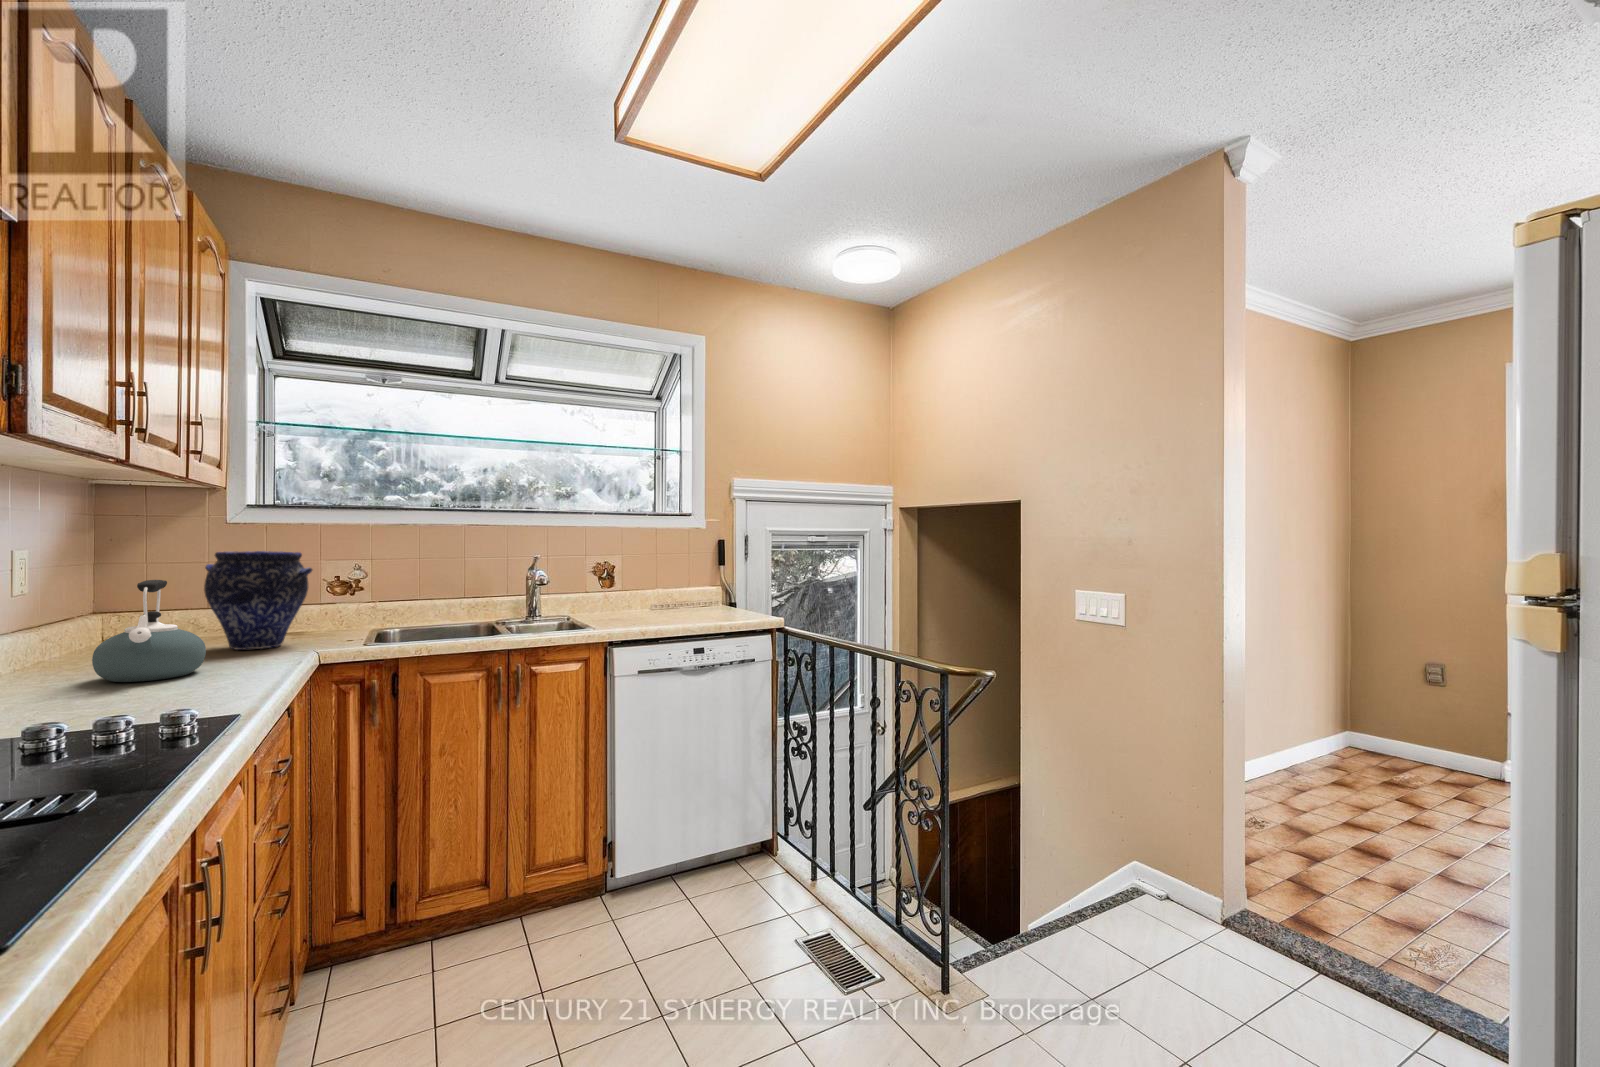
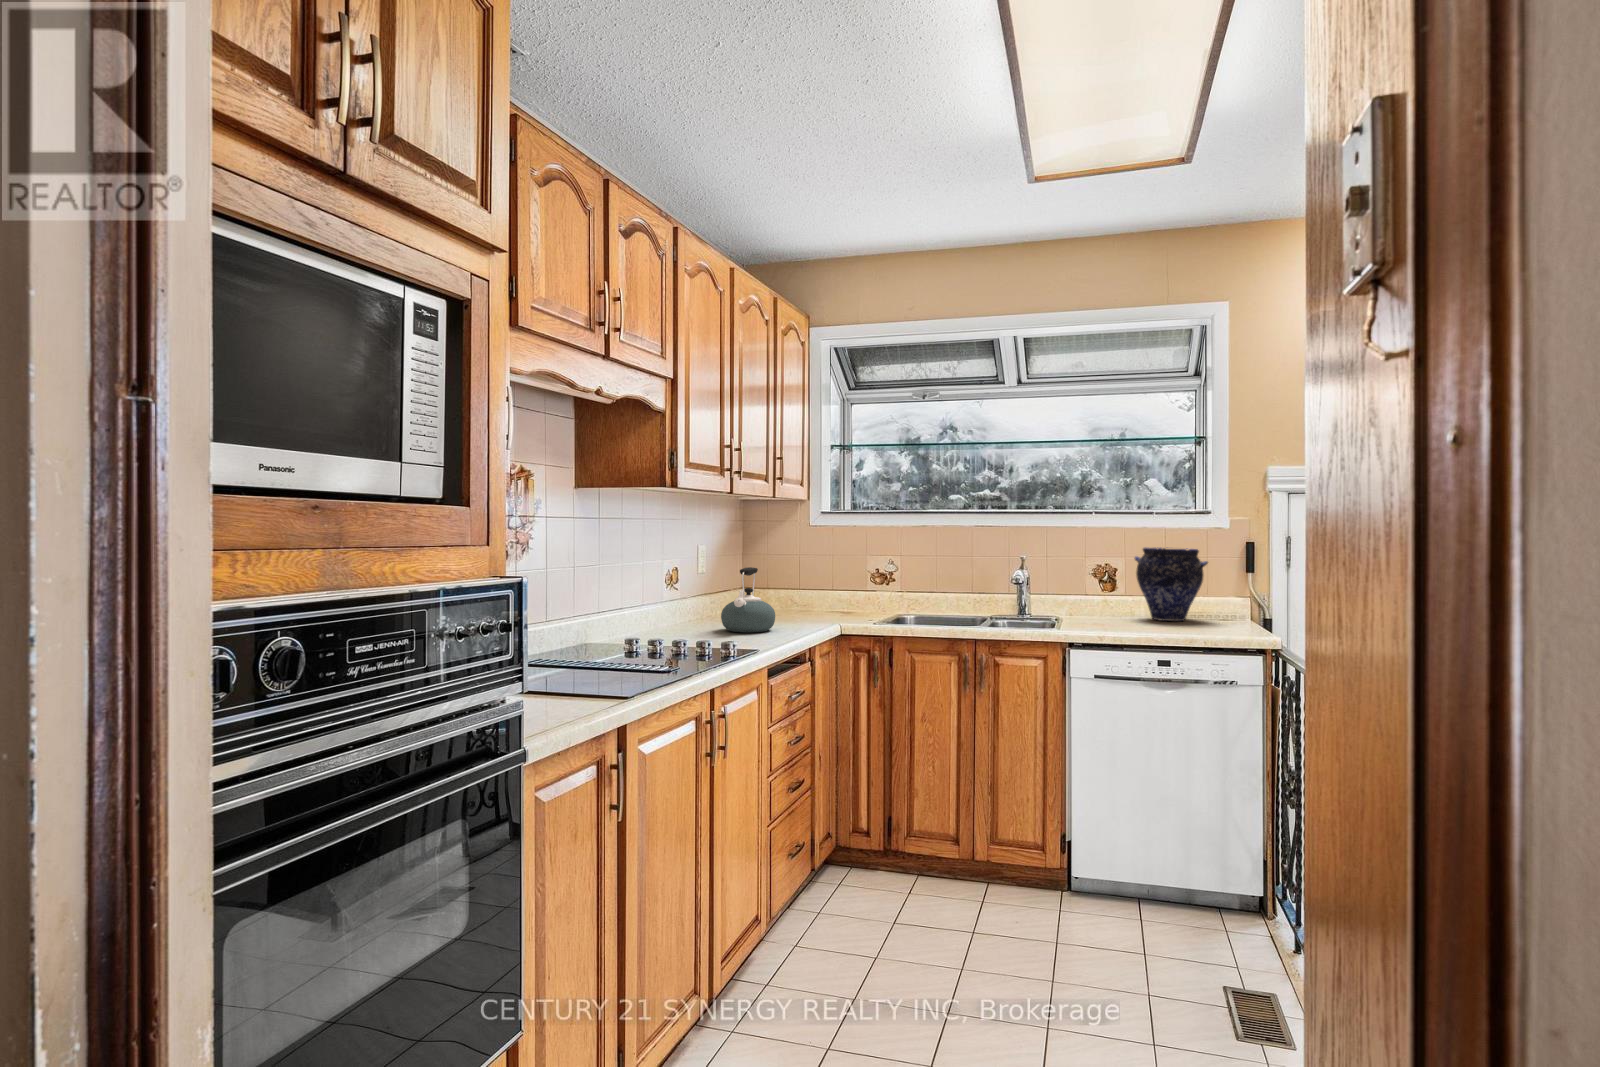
vase: present [204,551,312,650] -> present [1135,547,1208,621]

